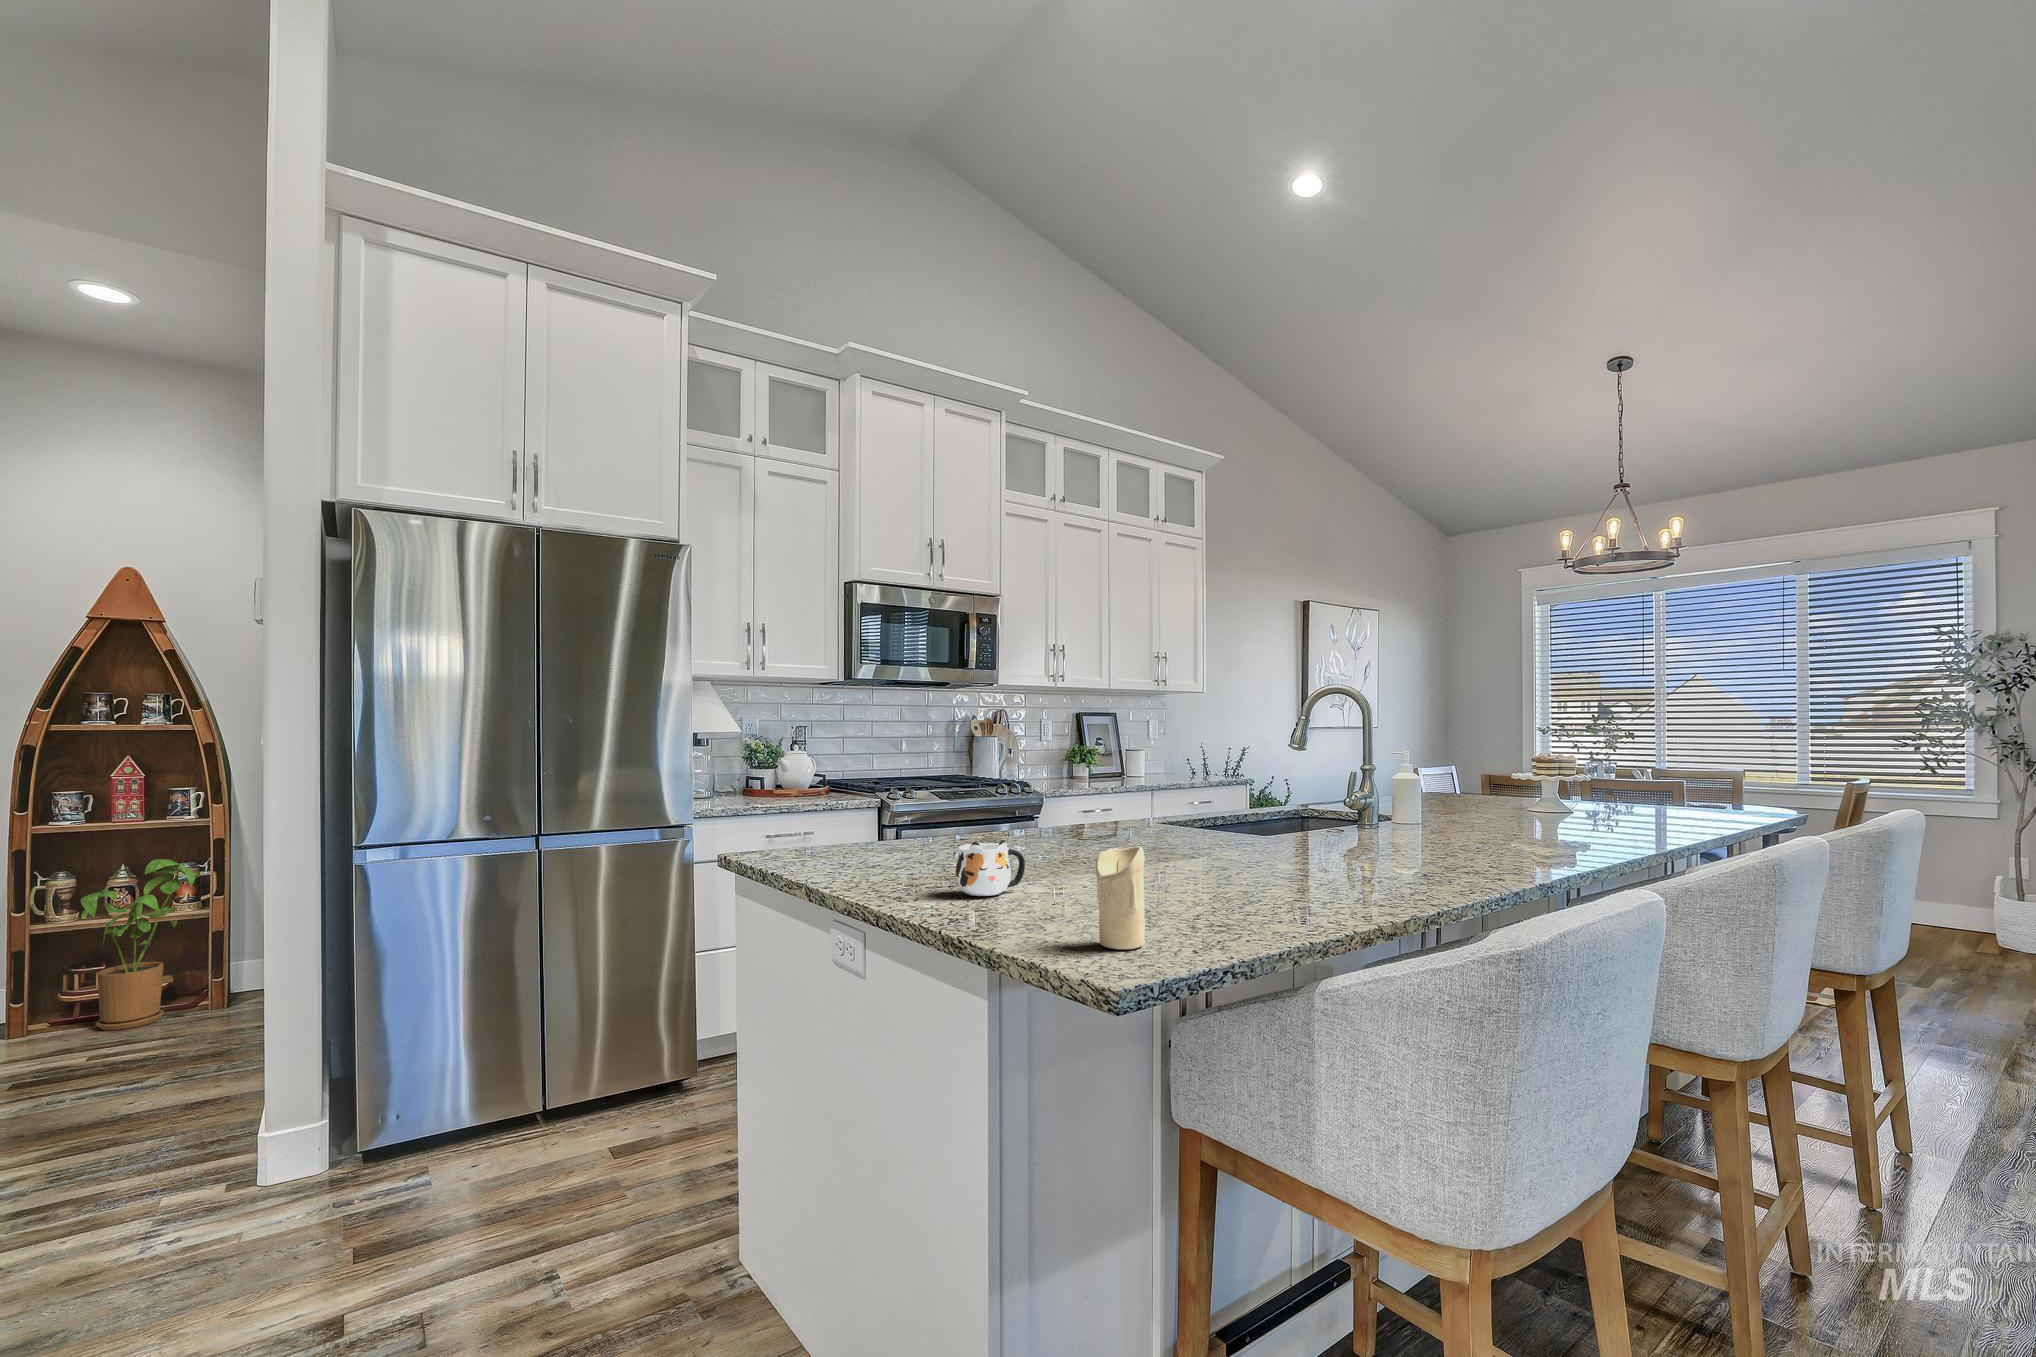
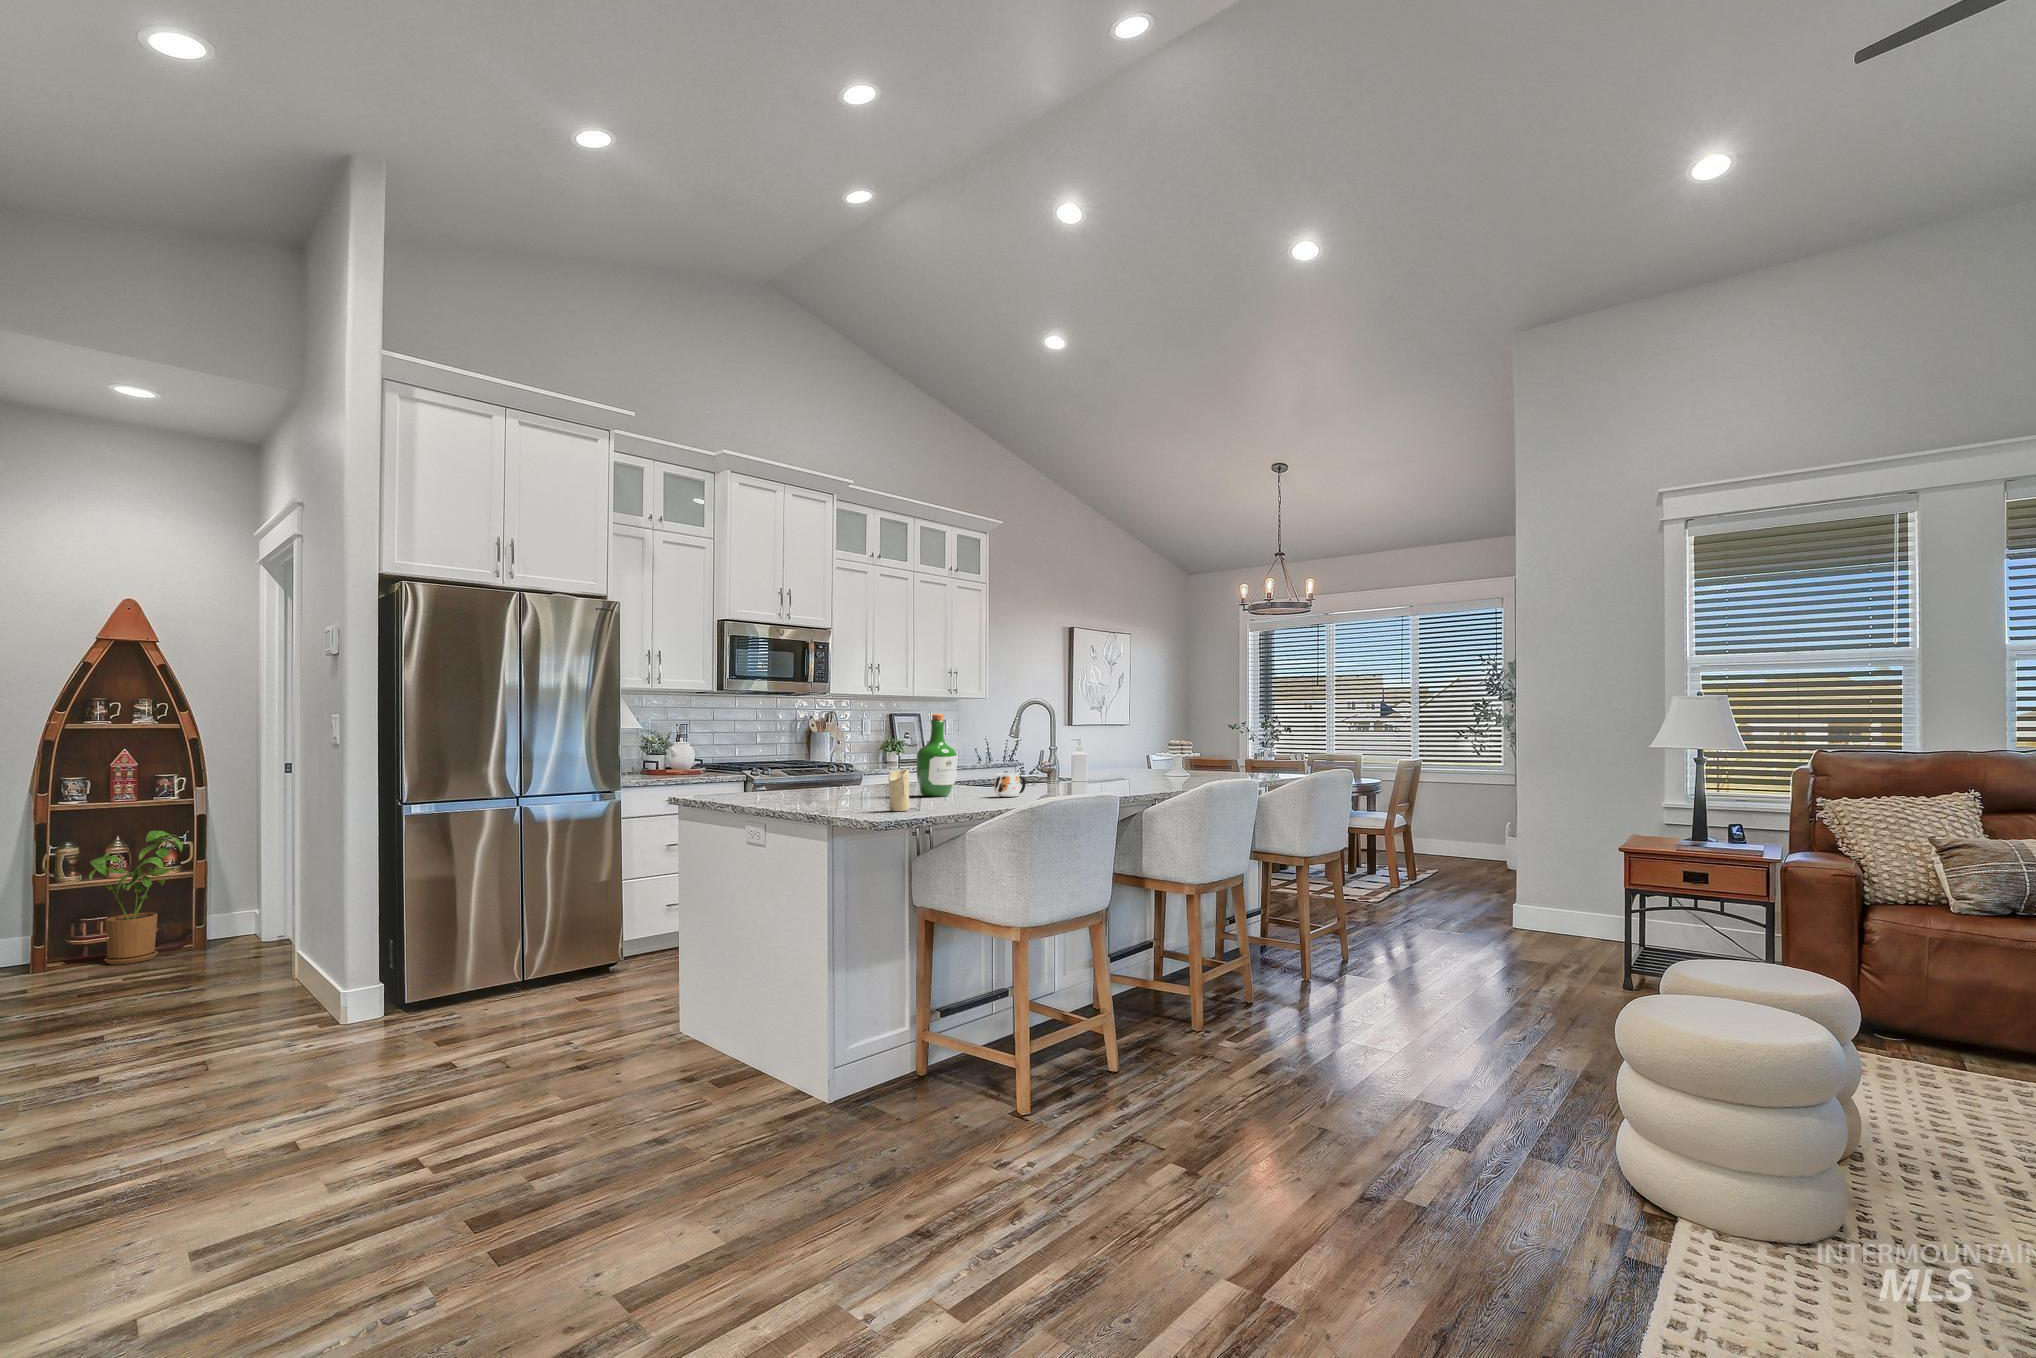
wine bottle: none [1139,713,1216,873] -> present [917,713,957,797]
mug: present [955,840,1025,896] -> present [994,771,1026,797]

